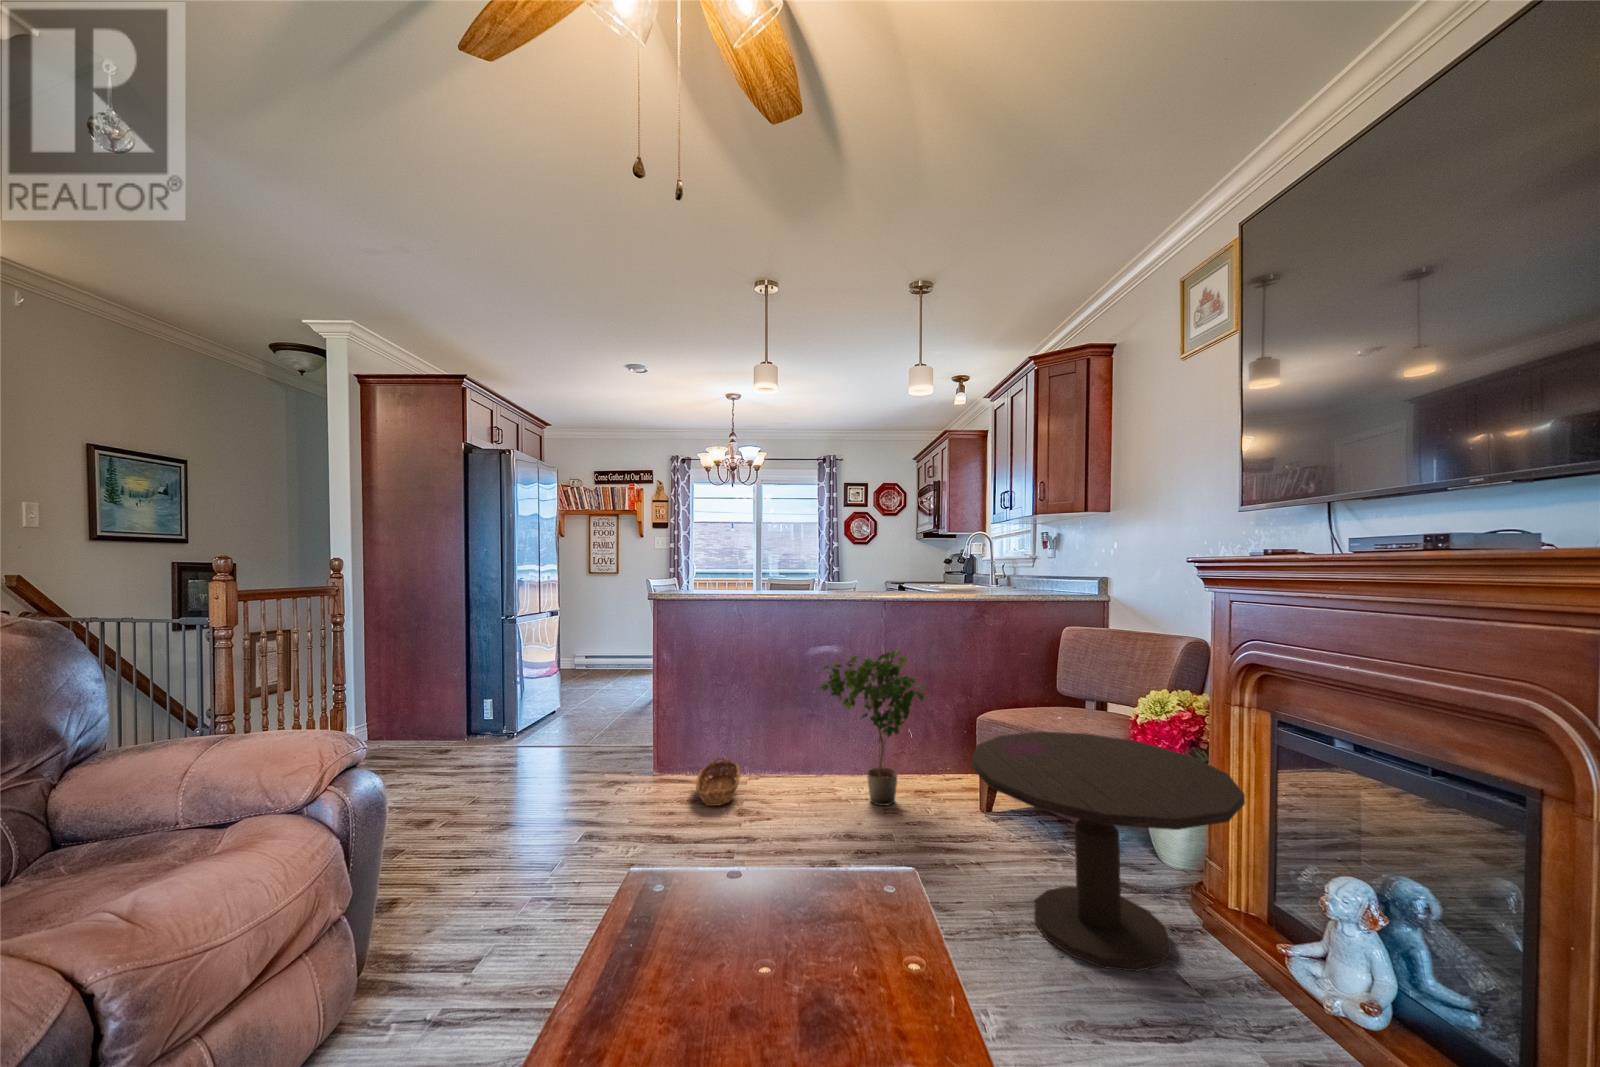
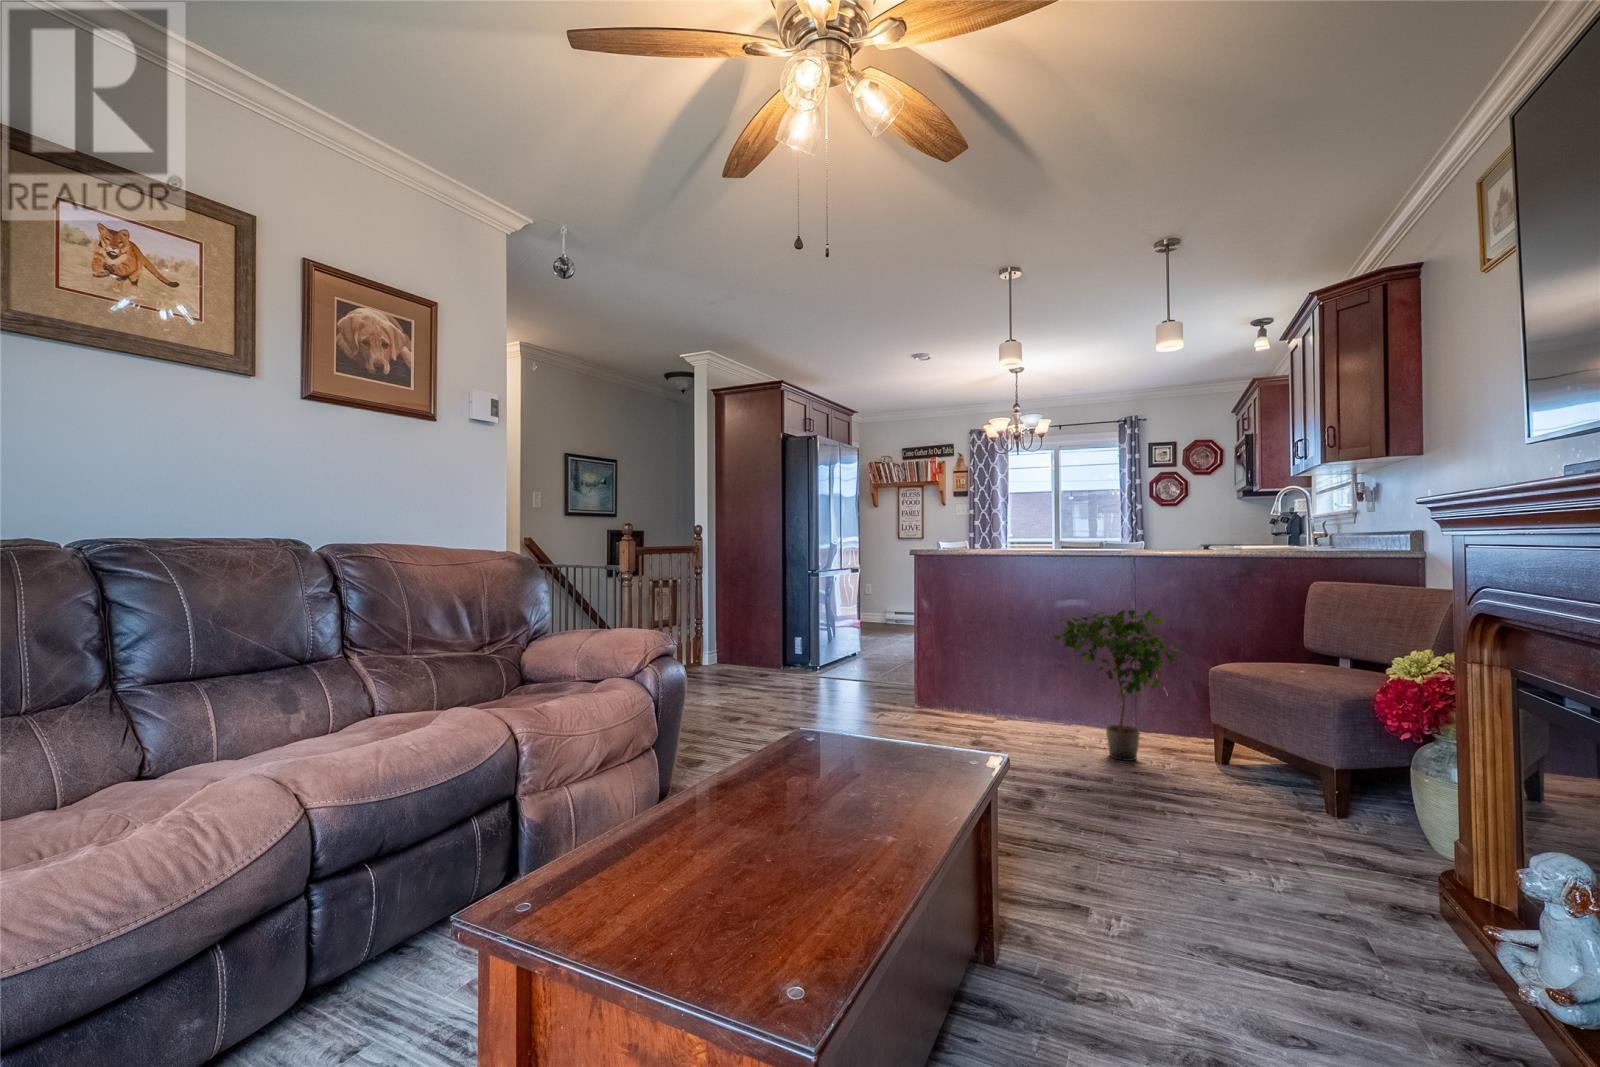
side table: present [971,732,1245,971] -> none [1144,685,1453,910]
basket: present [696,757,740,806] -> none [930,698,989,740]

